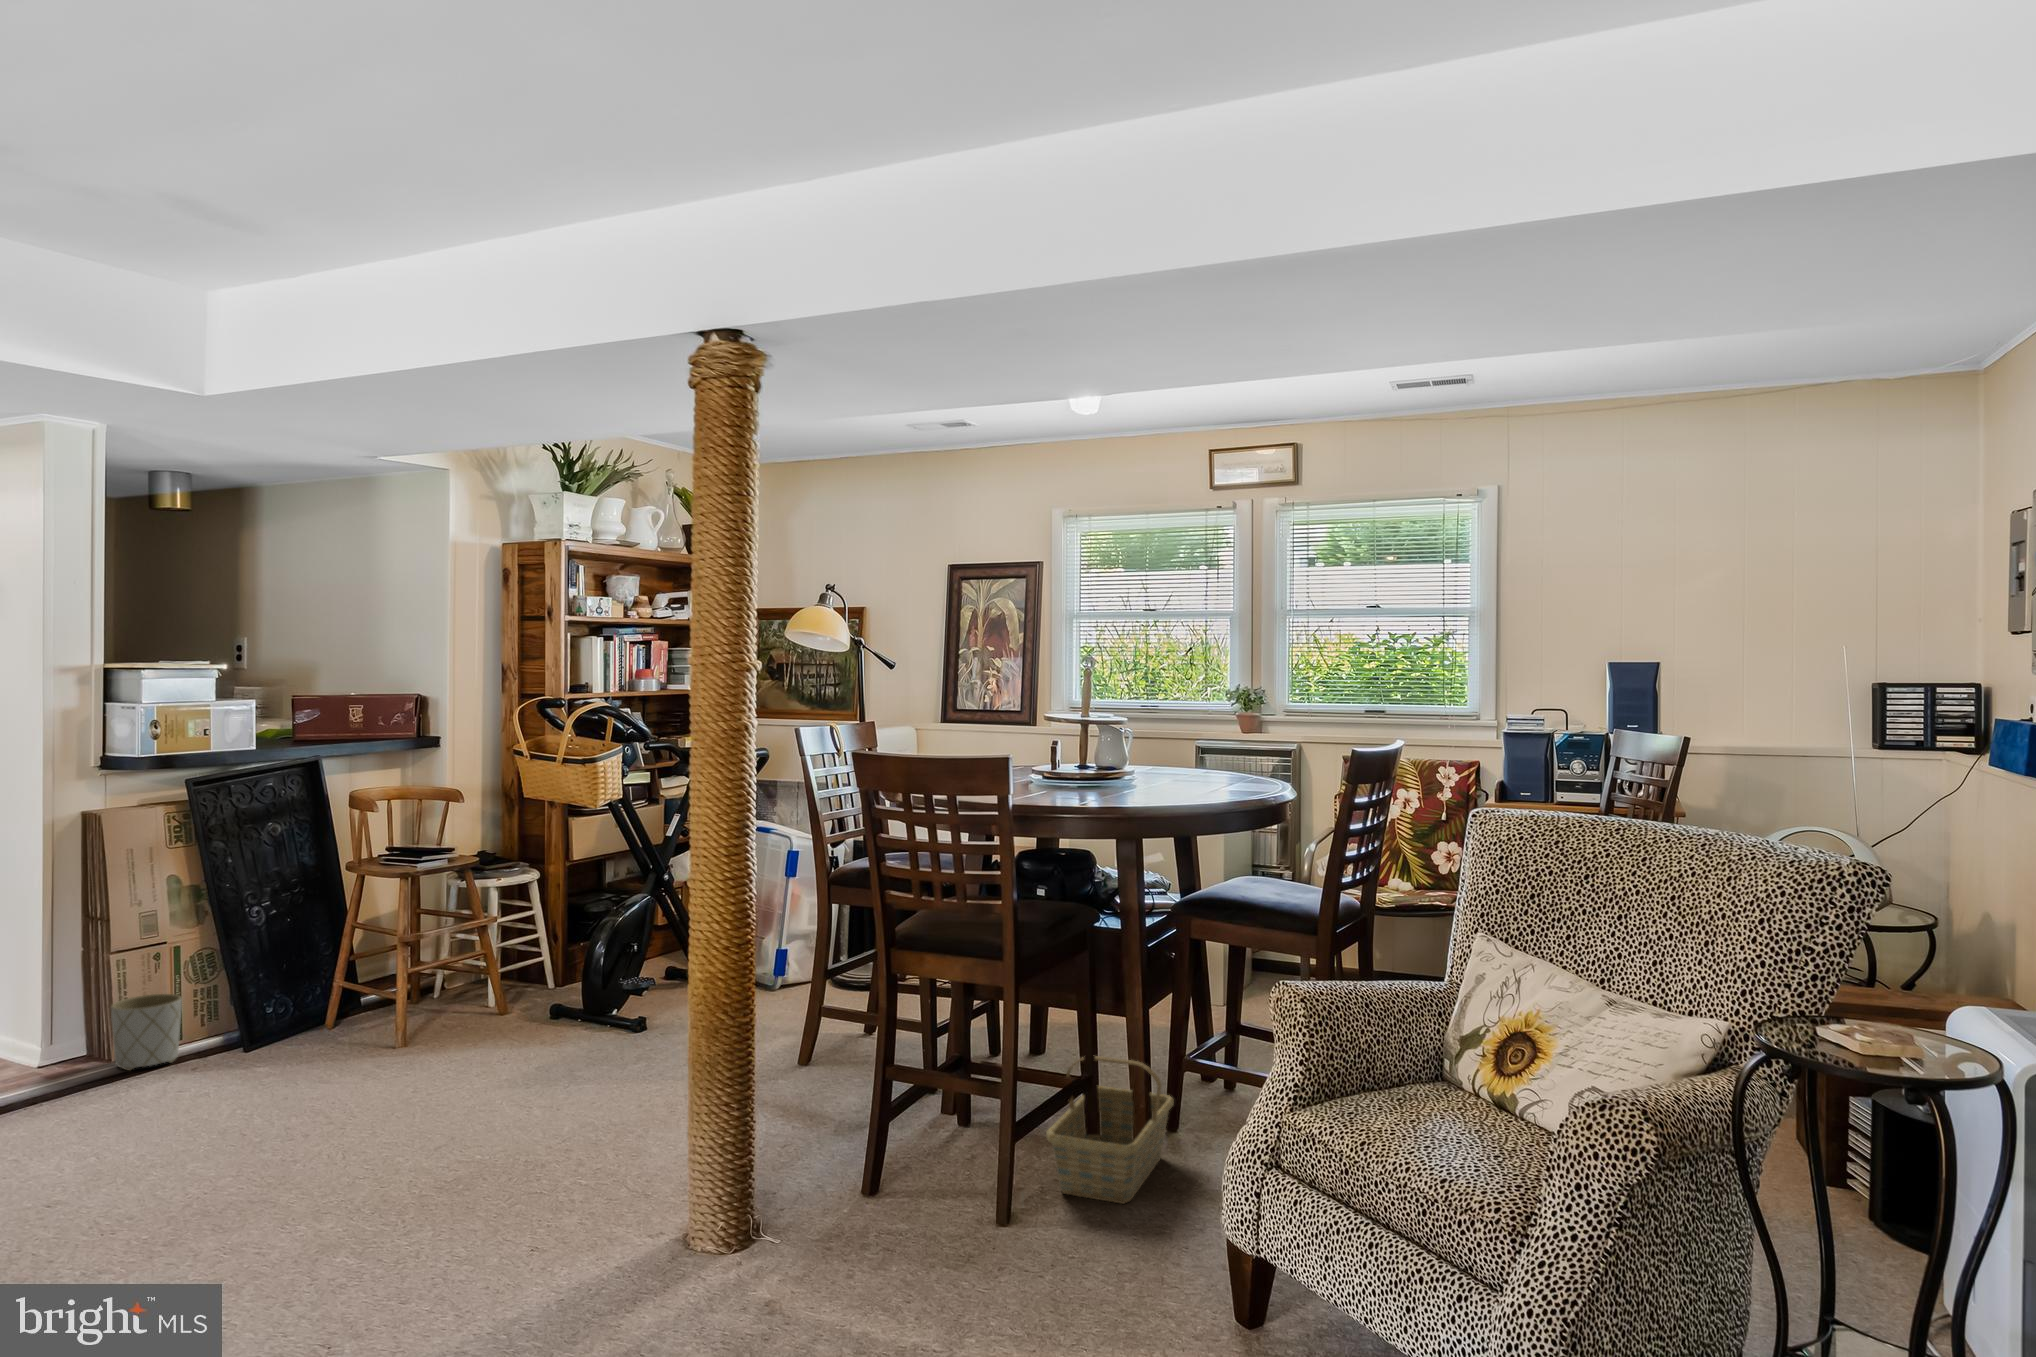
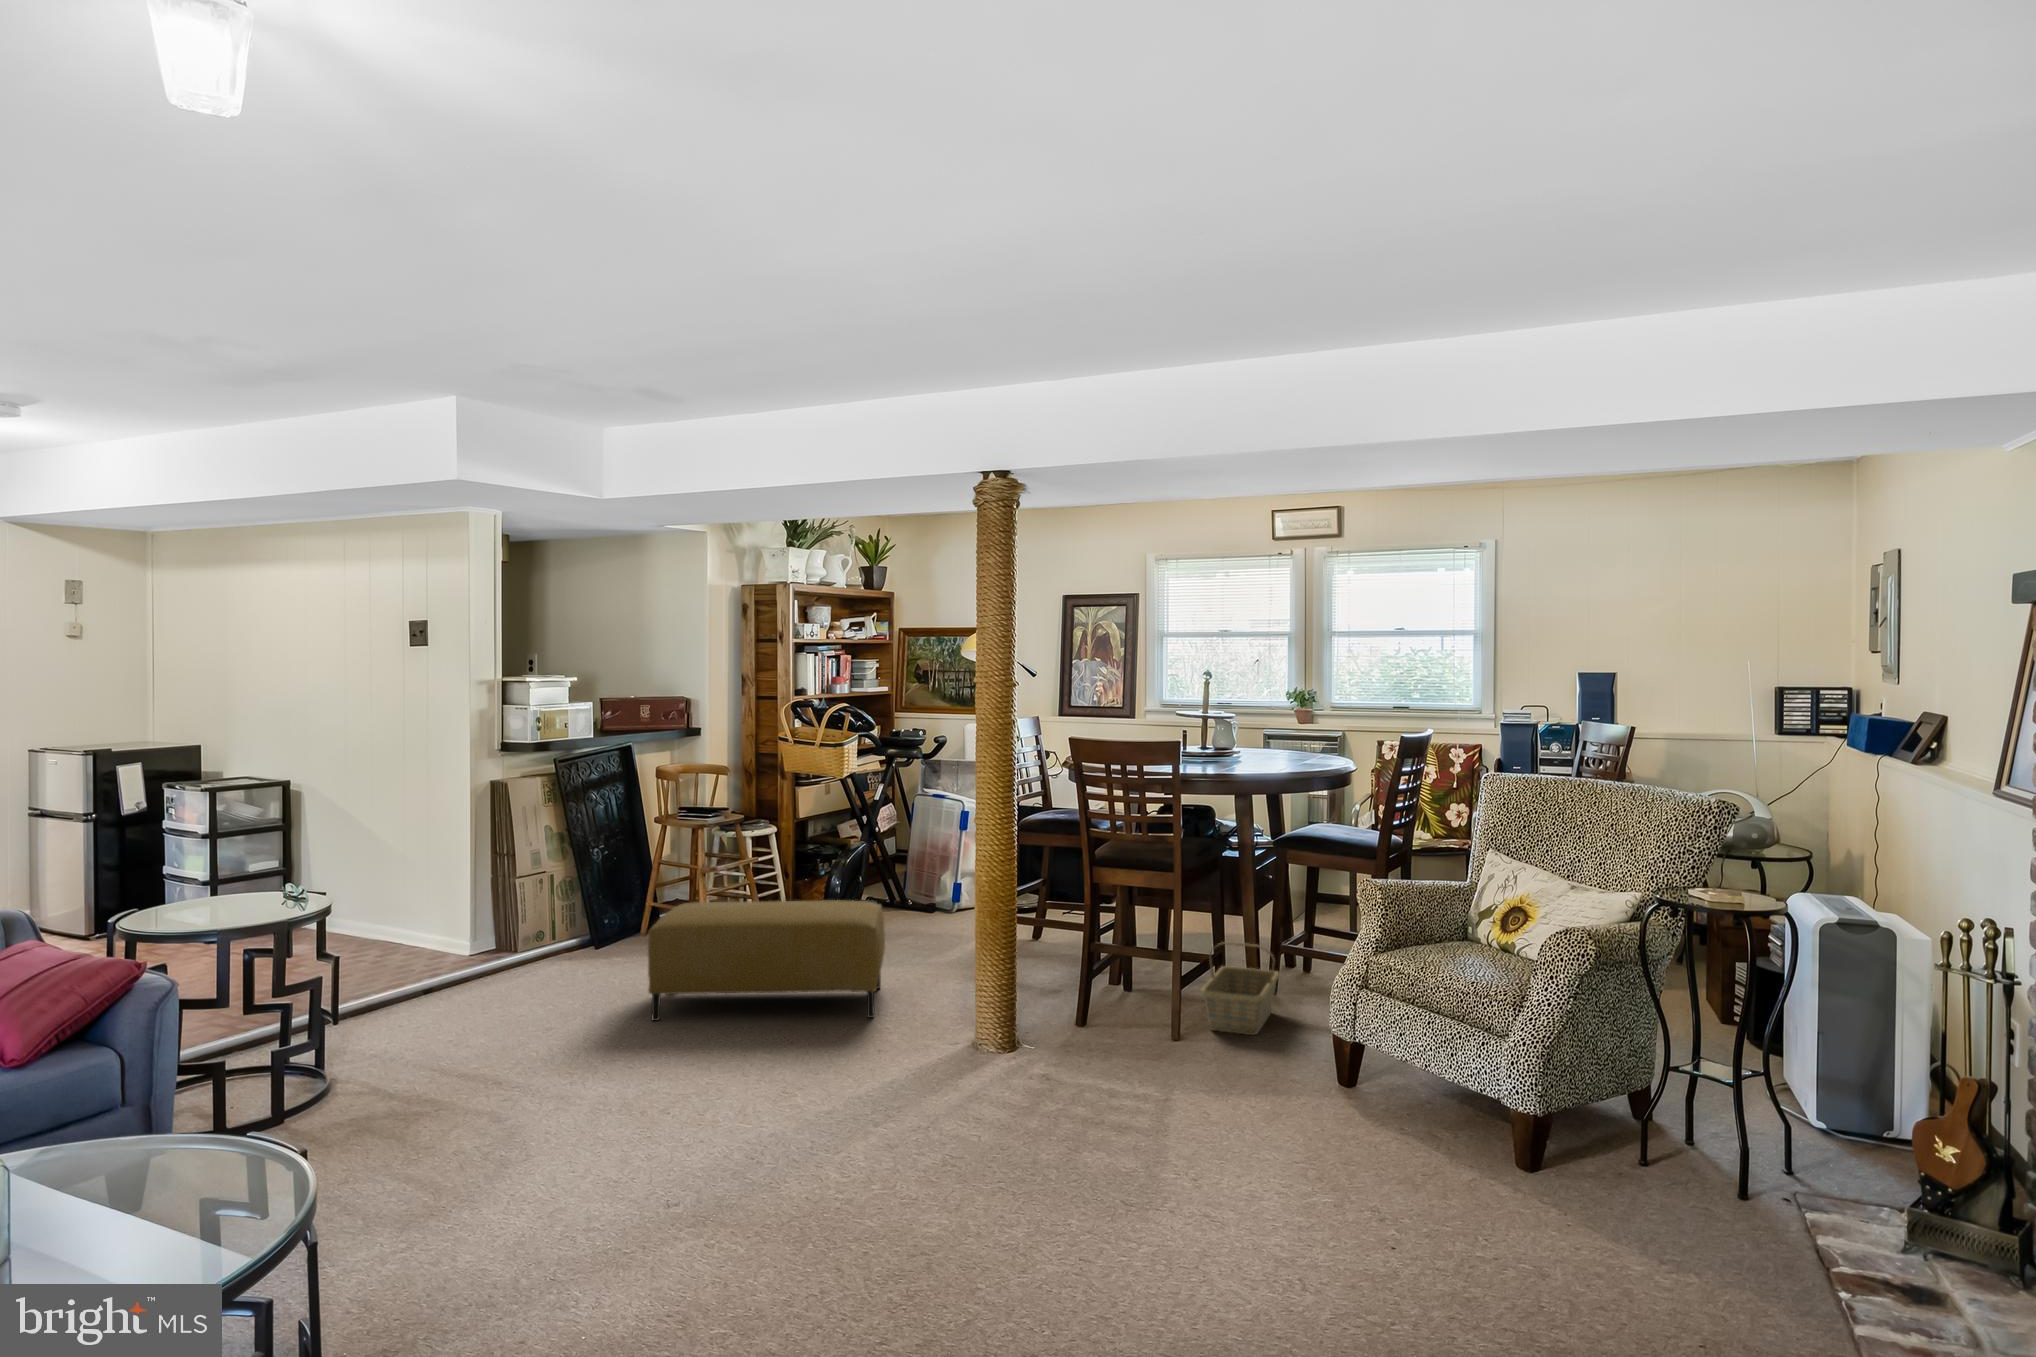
ottoman: none [220,985,613,1175] -> present [648,900,885,1021]
planter: present [111,994,182,1070] -> none [511,913,556,966]

